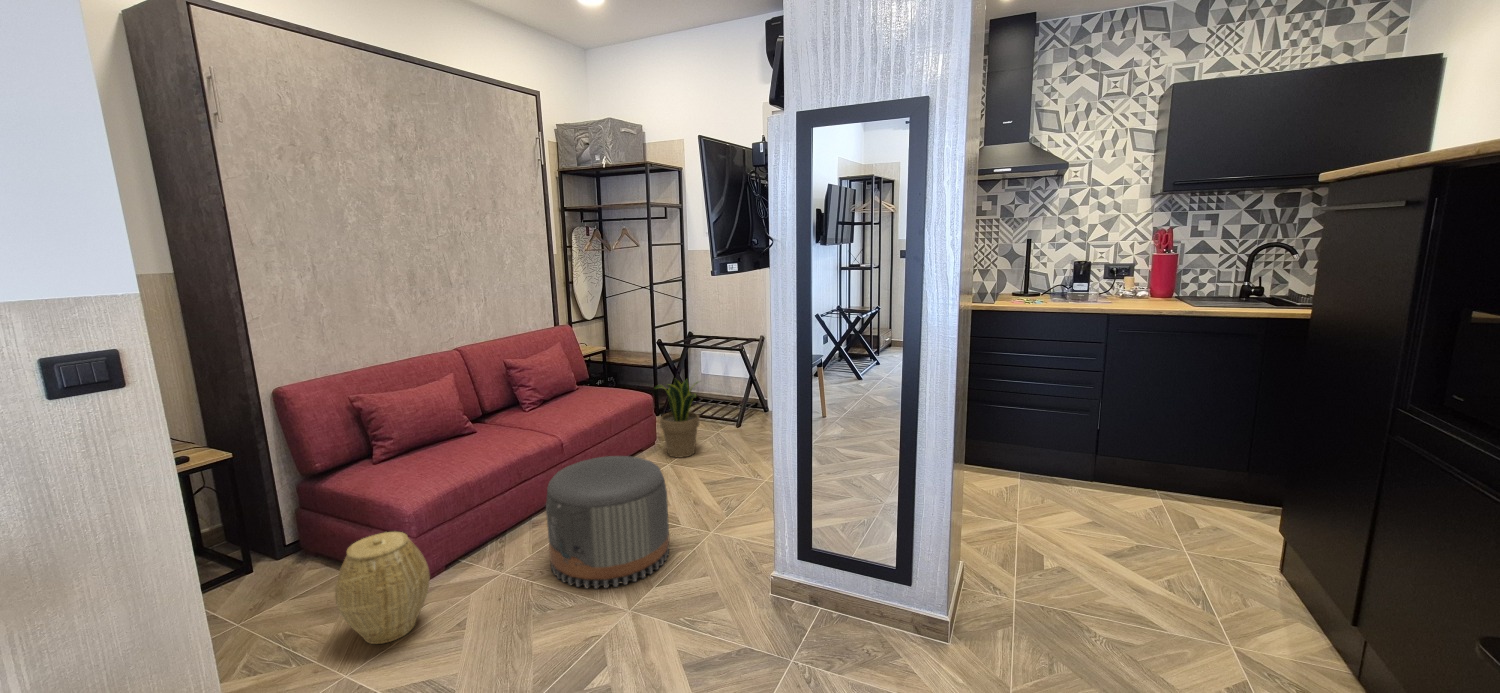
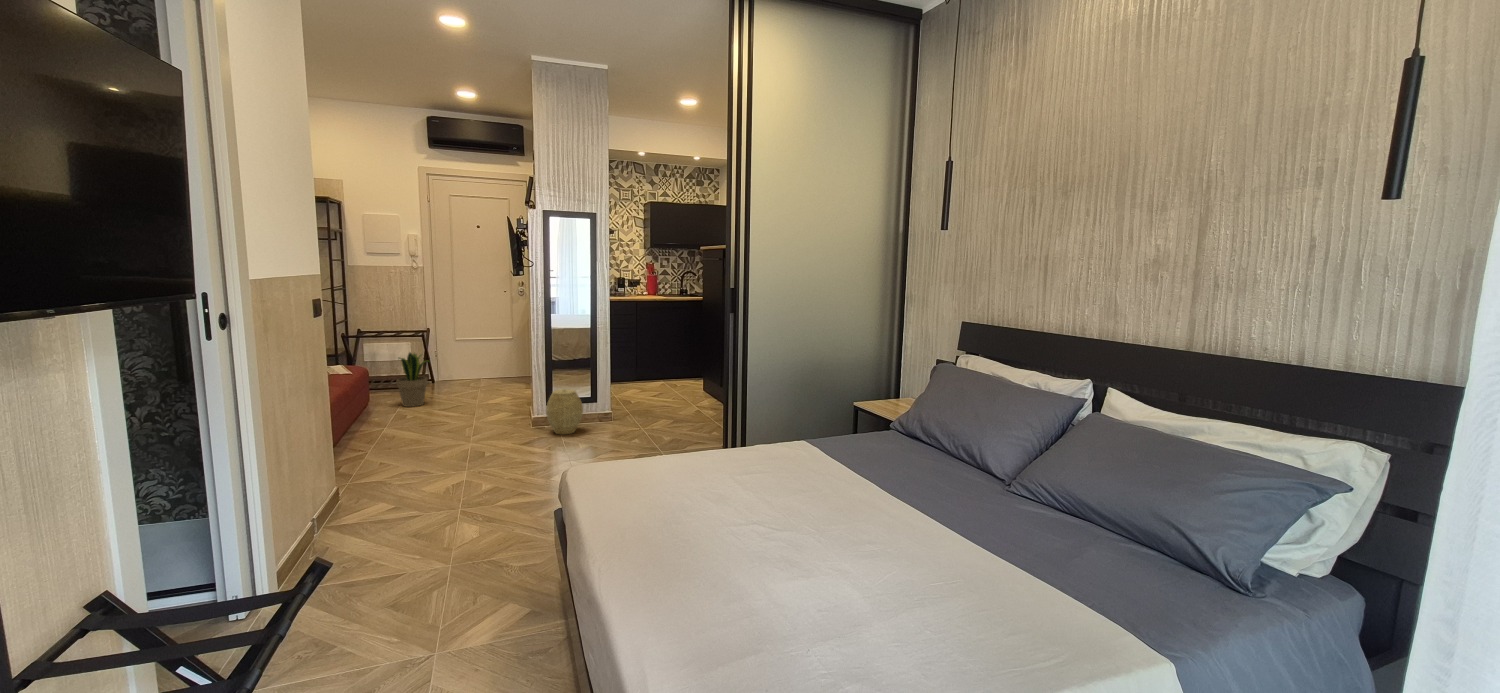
pouf: present [546,456,669,589] -> none [428,381,500,443]
woven basket: present [335,532,430,644] -> present [546,389,583,434]

